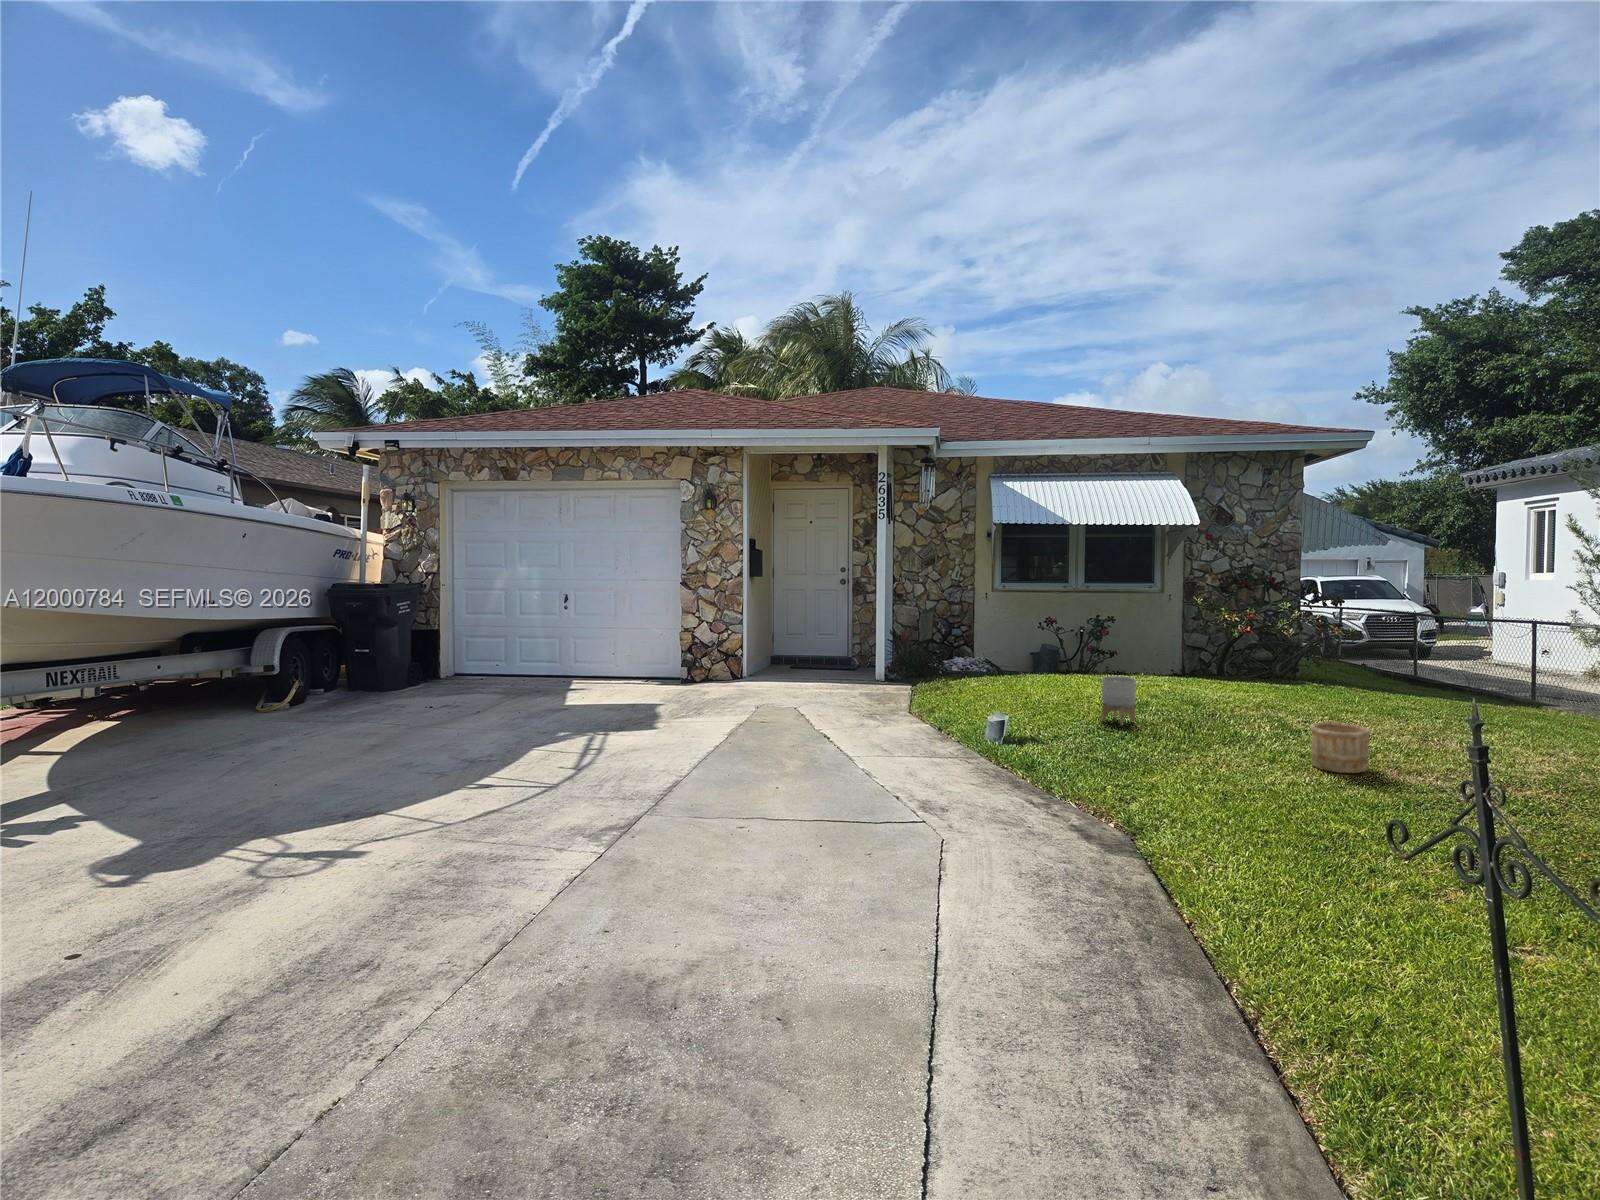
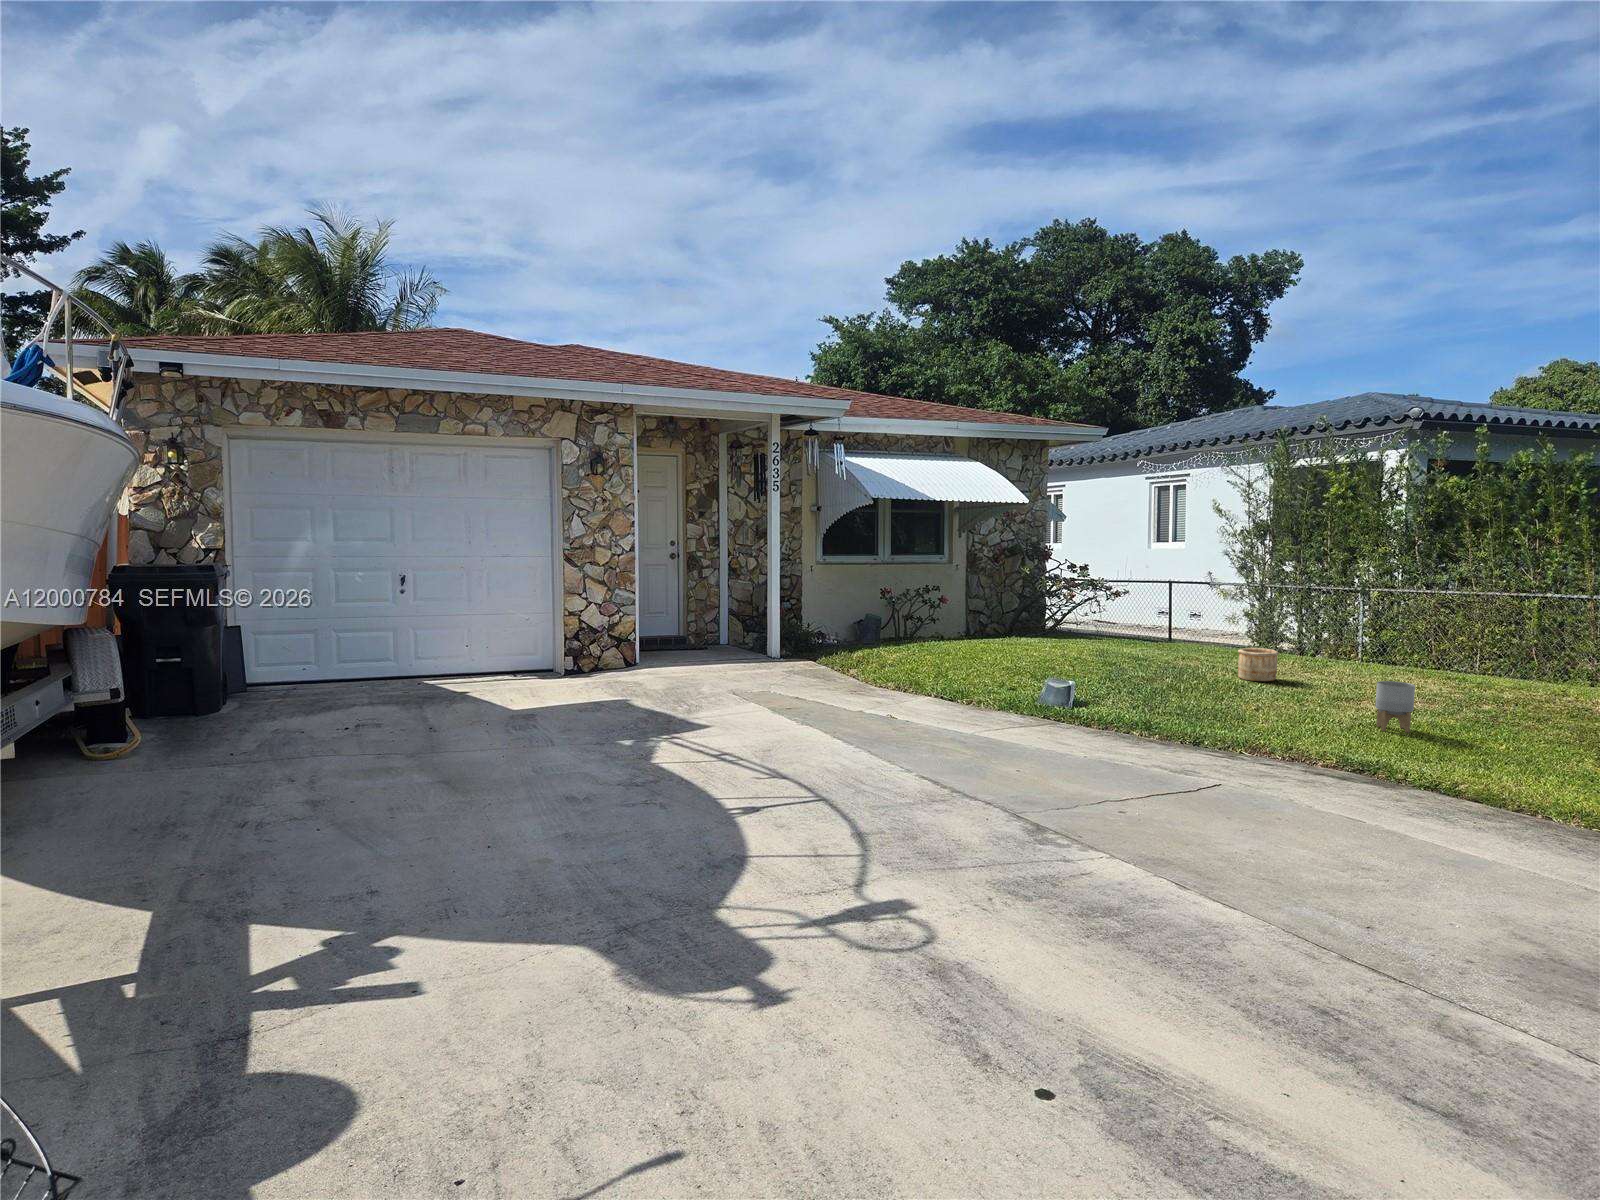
planter: present [1101,676,1136,725] -> present [1375,681,1415,733]

